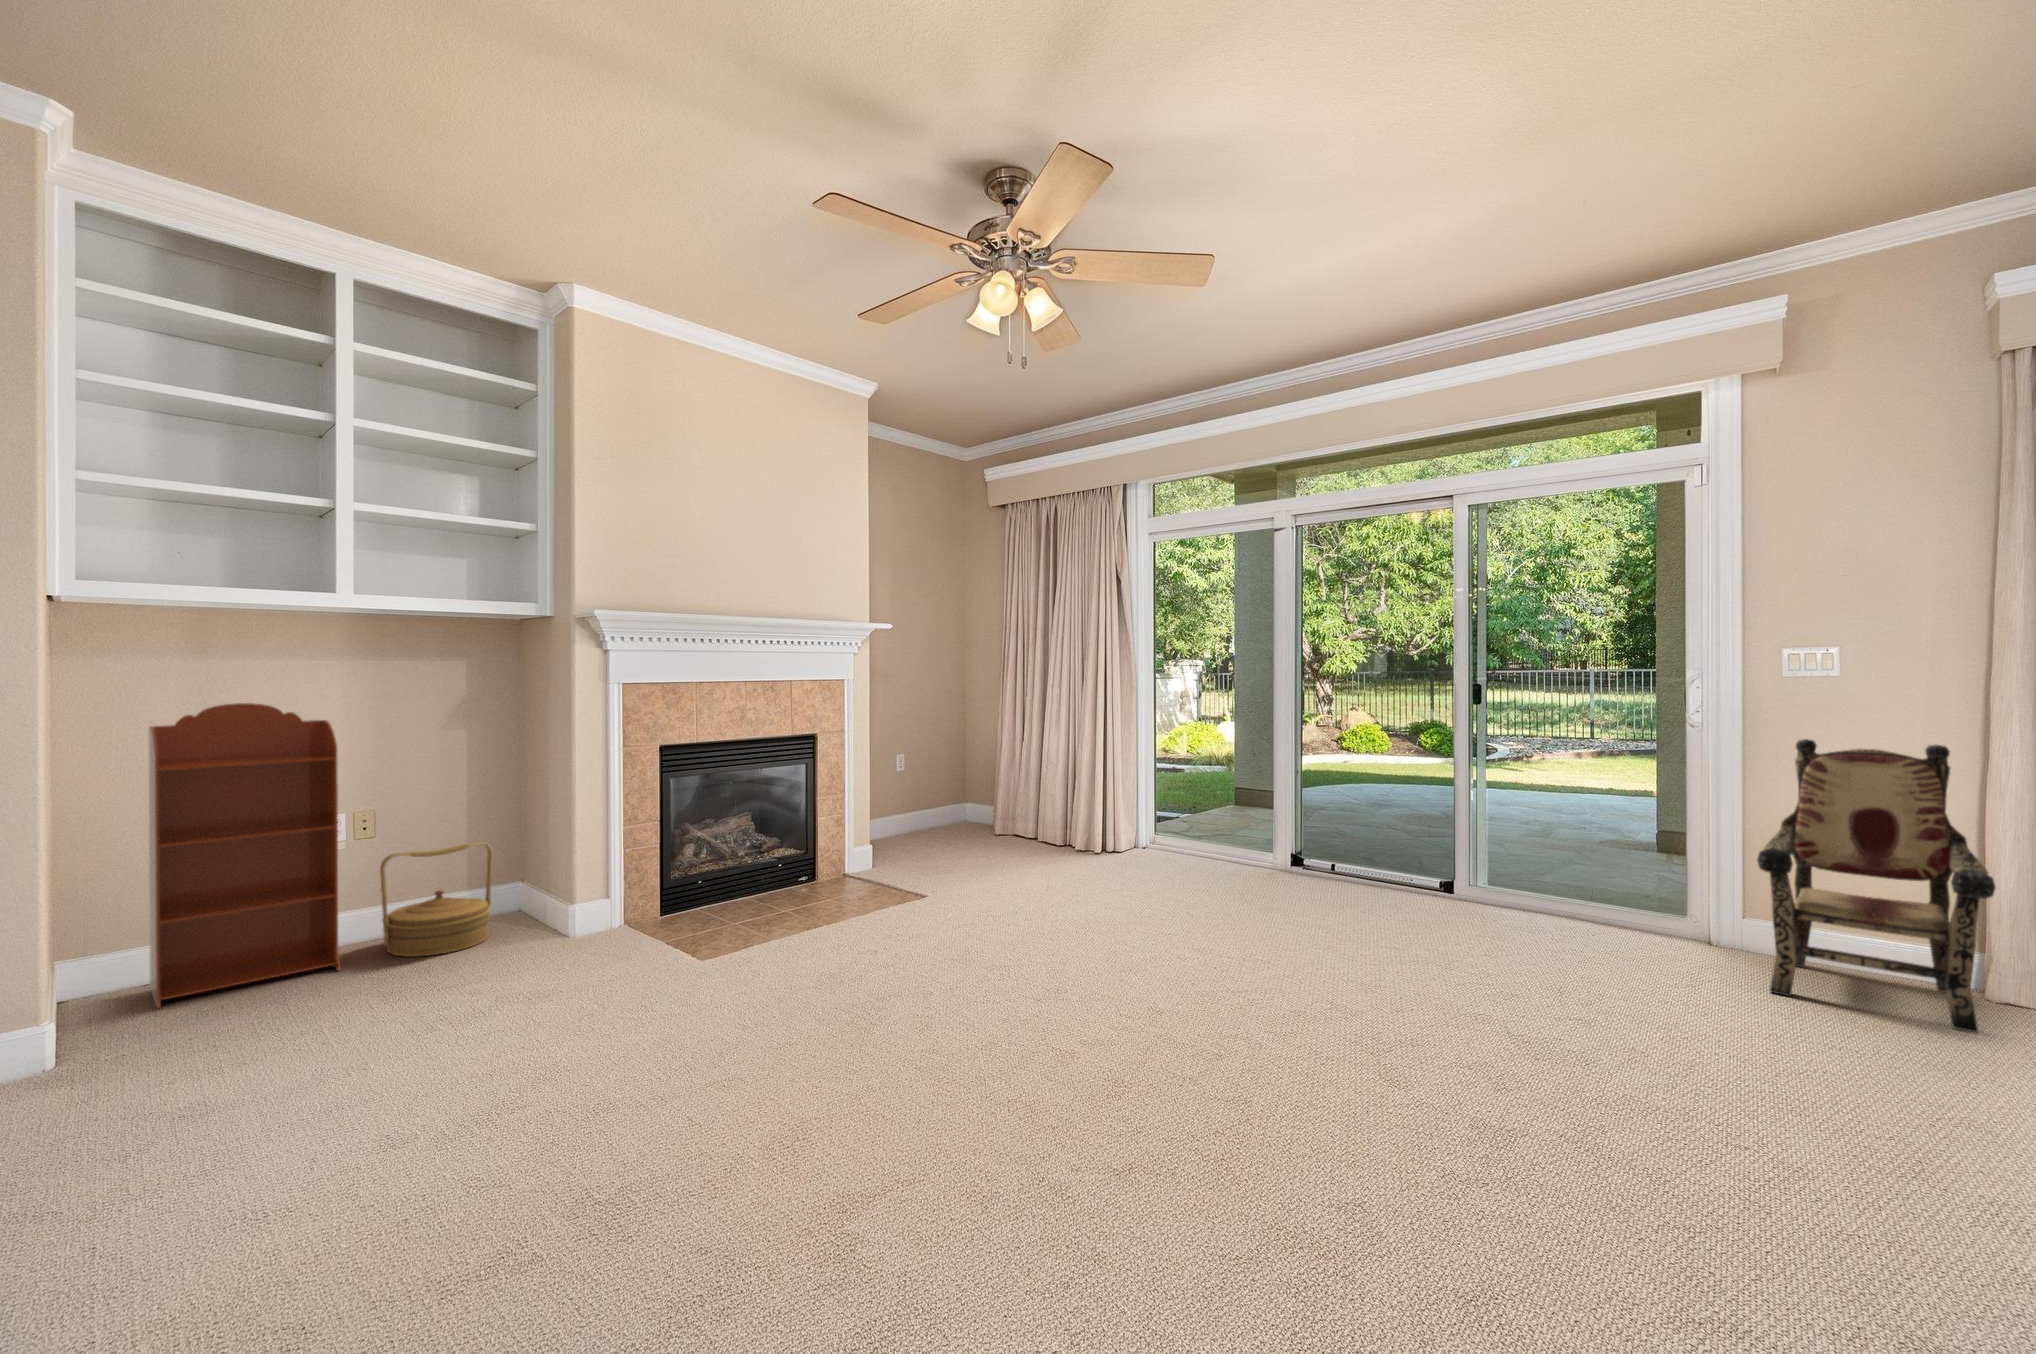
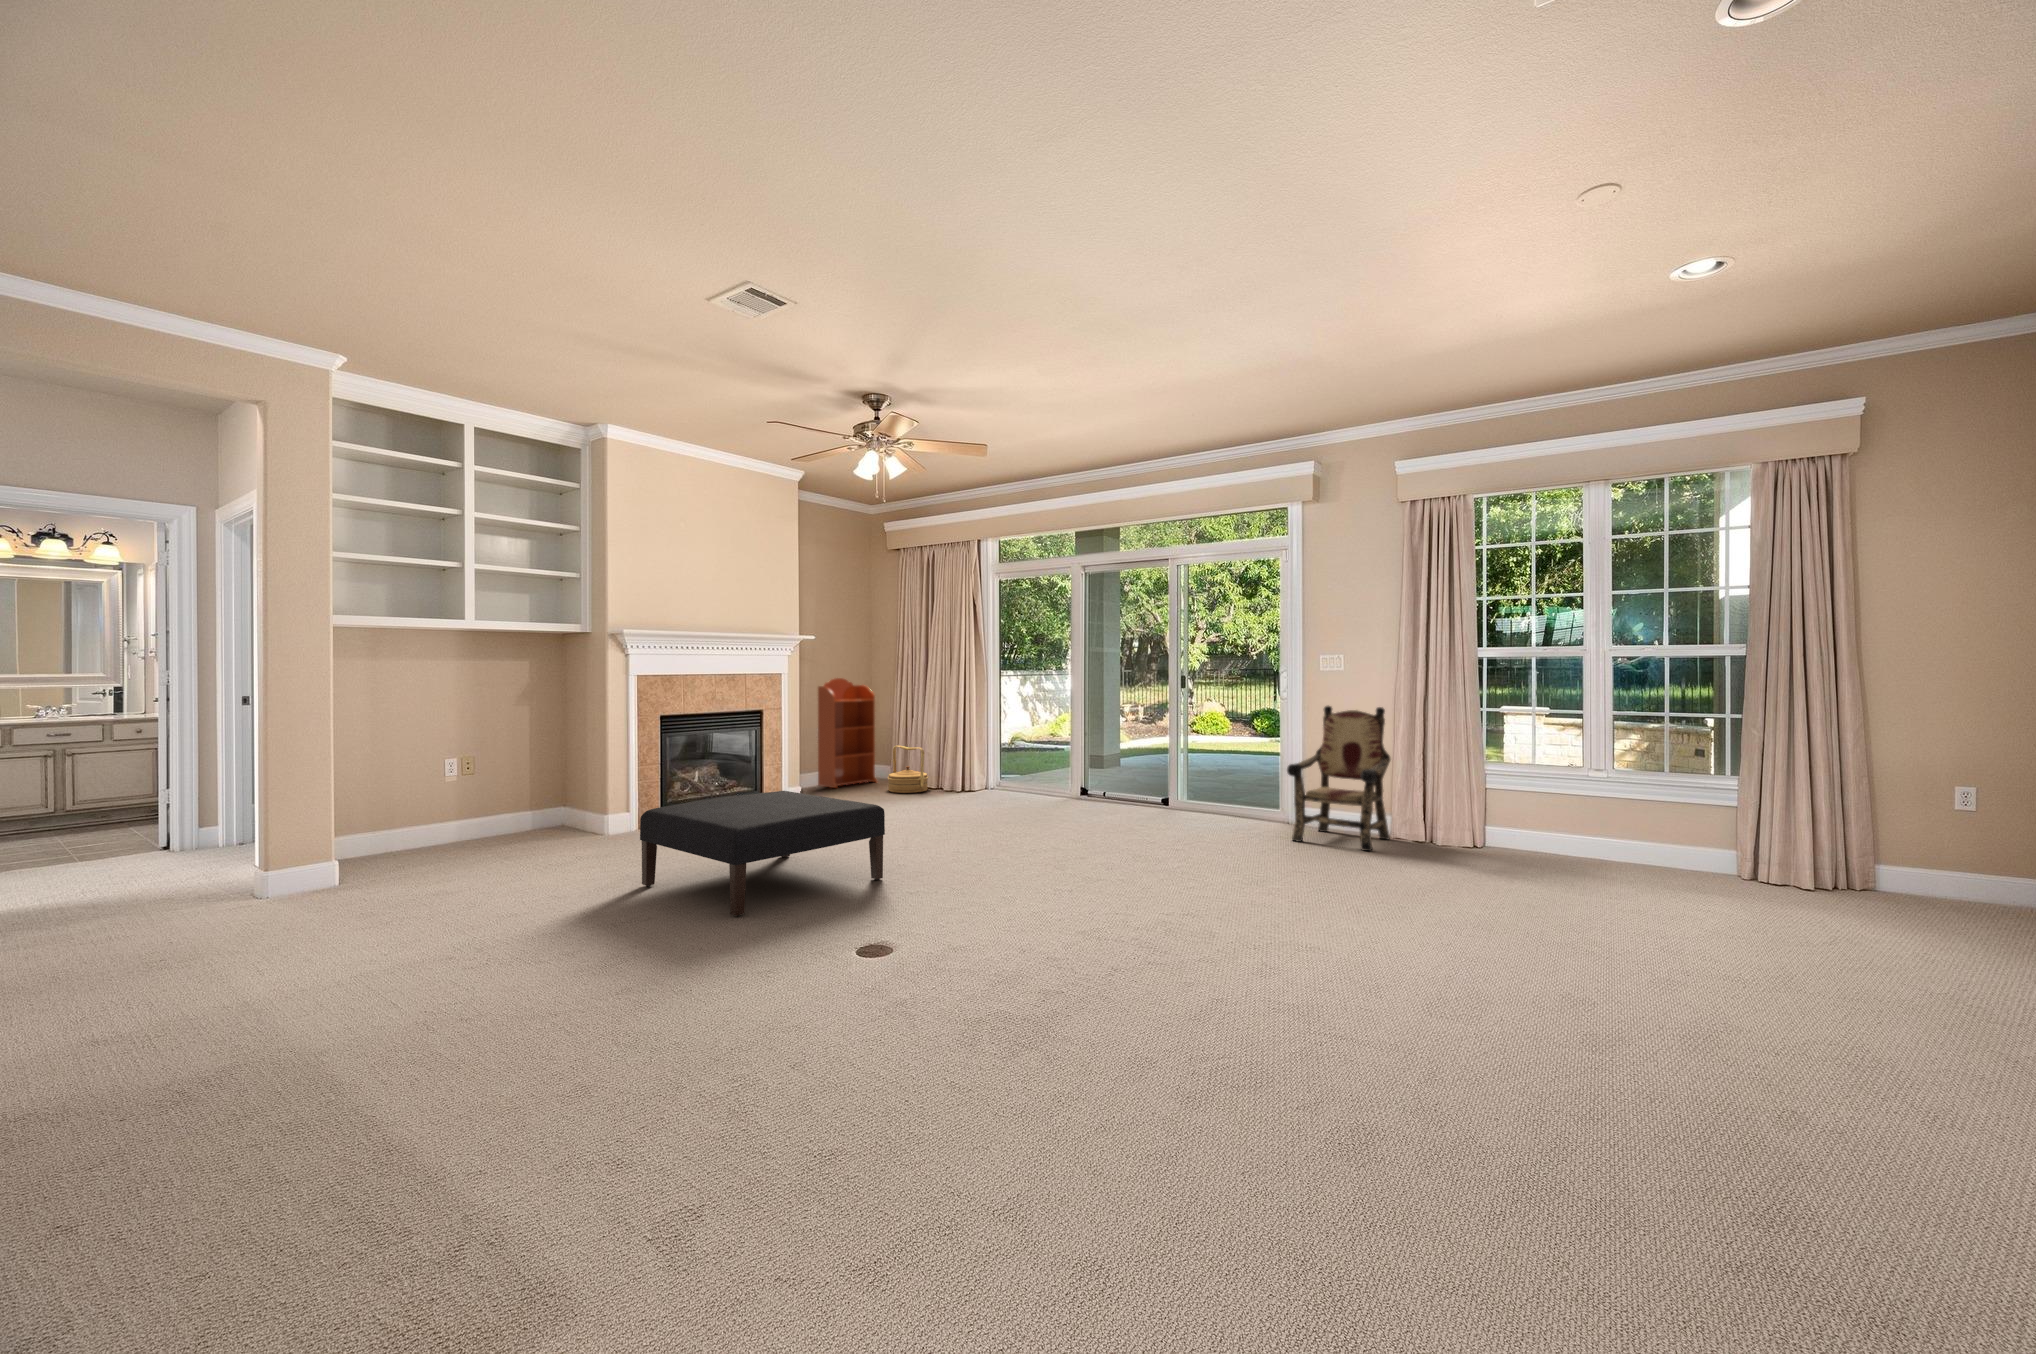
bookcase: present [149,703,341,1008] -> present [818,678,877,788]
woven basket: present [380,842,493,957] -> present [888,745,928,793]
ottoman: none [574,891,1045,1242] -> present [640,791,885,916]

